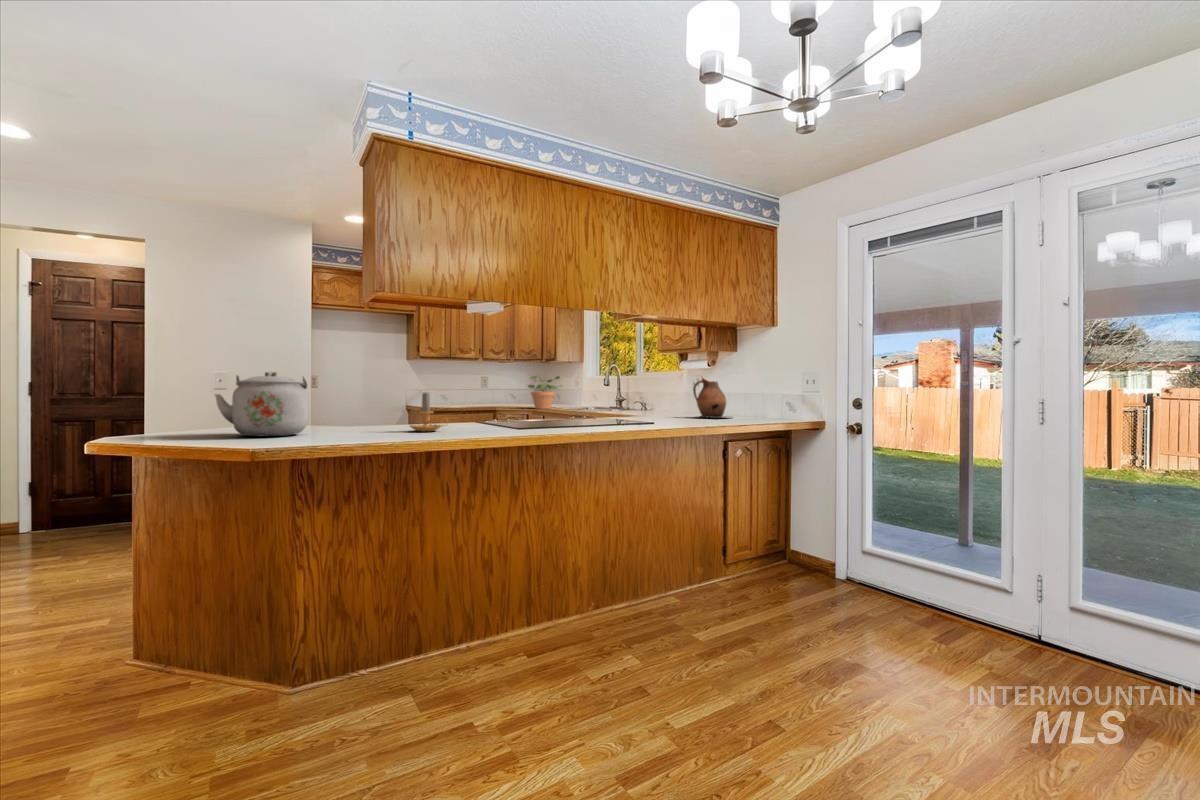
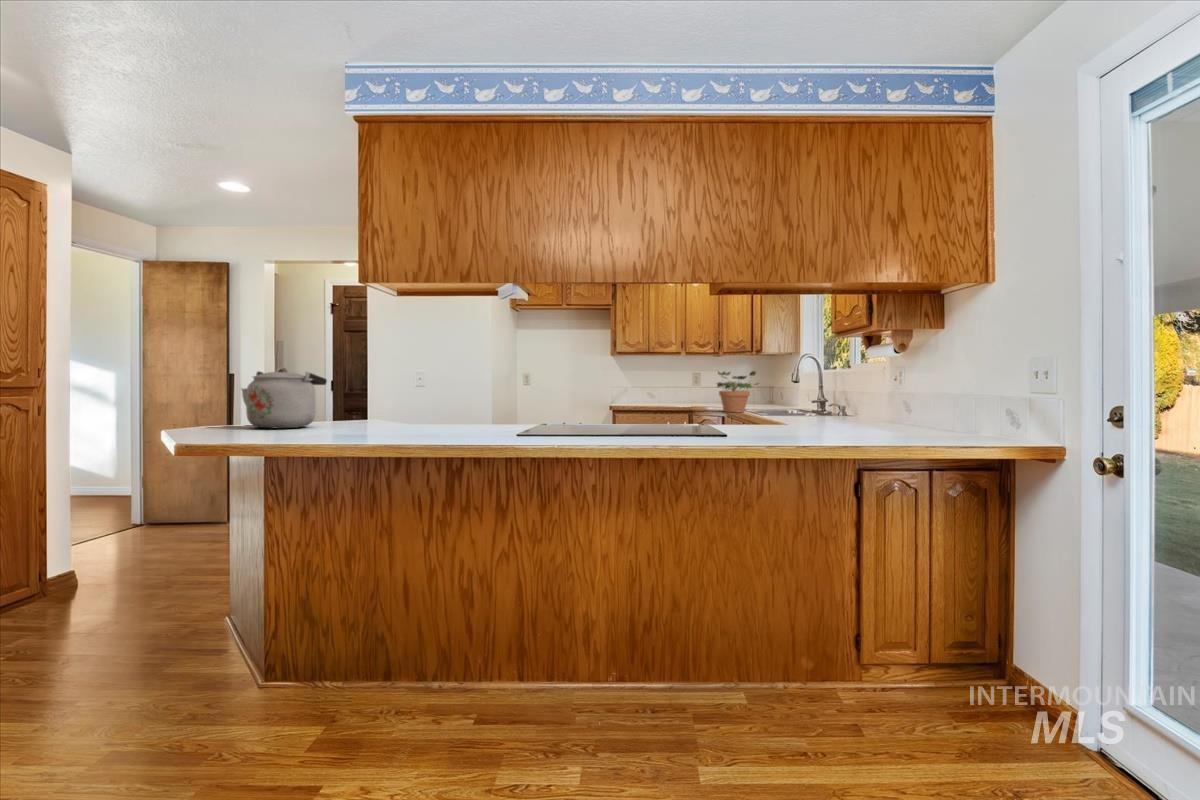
ceramic pitcher: present [693,377,726,418] -> none [858,369,925,435]
candle: present [410,392,442,432] -> none [396,386,432,431]

